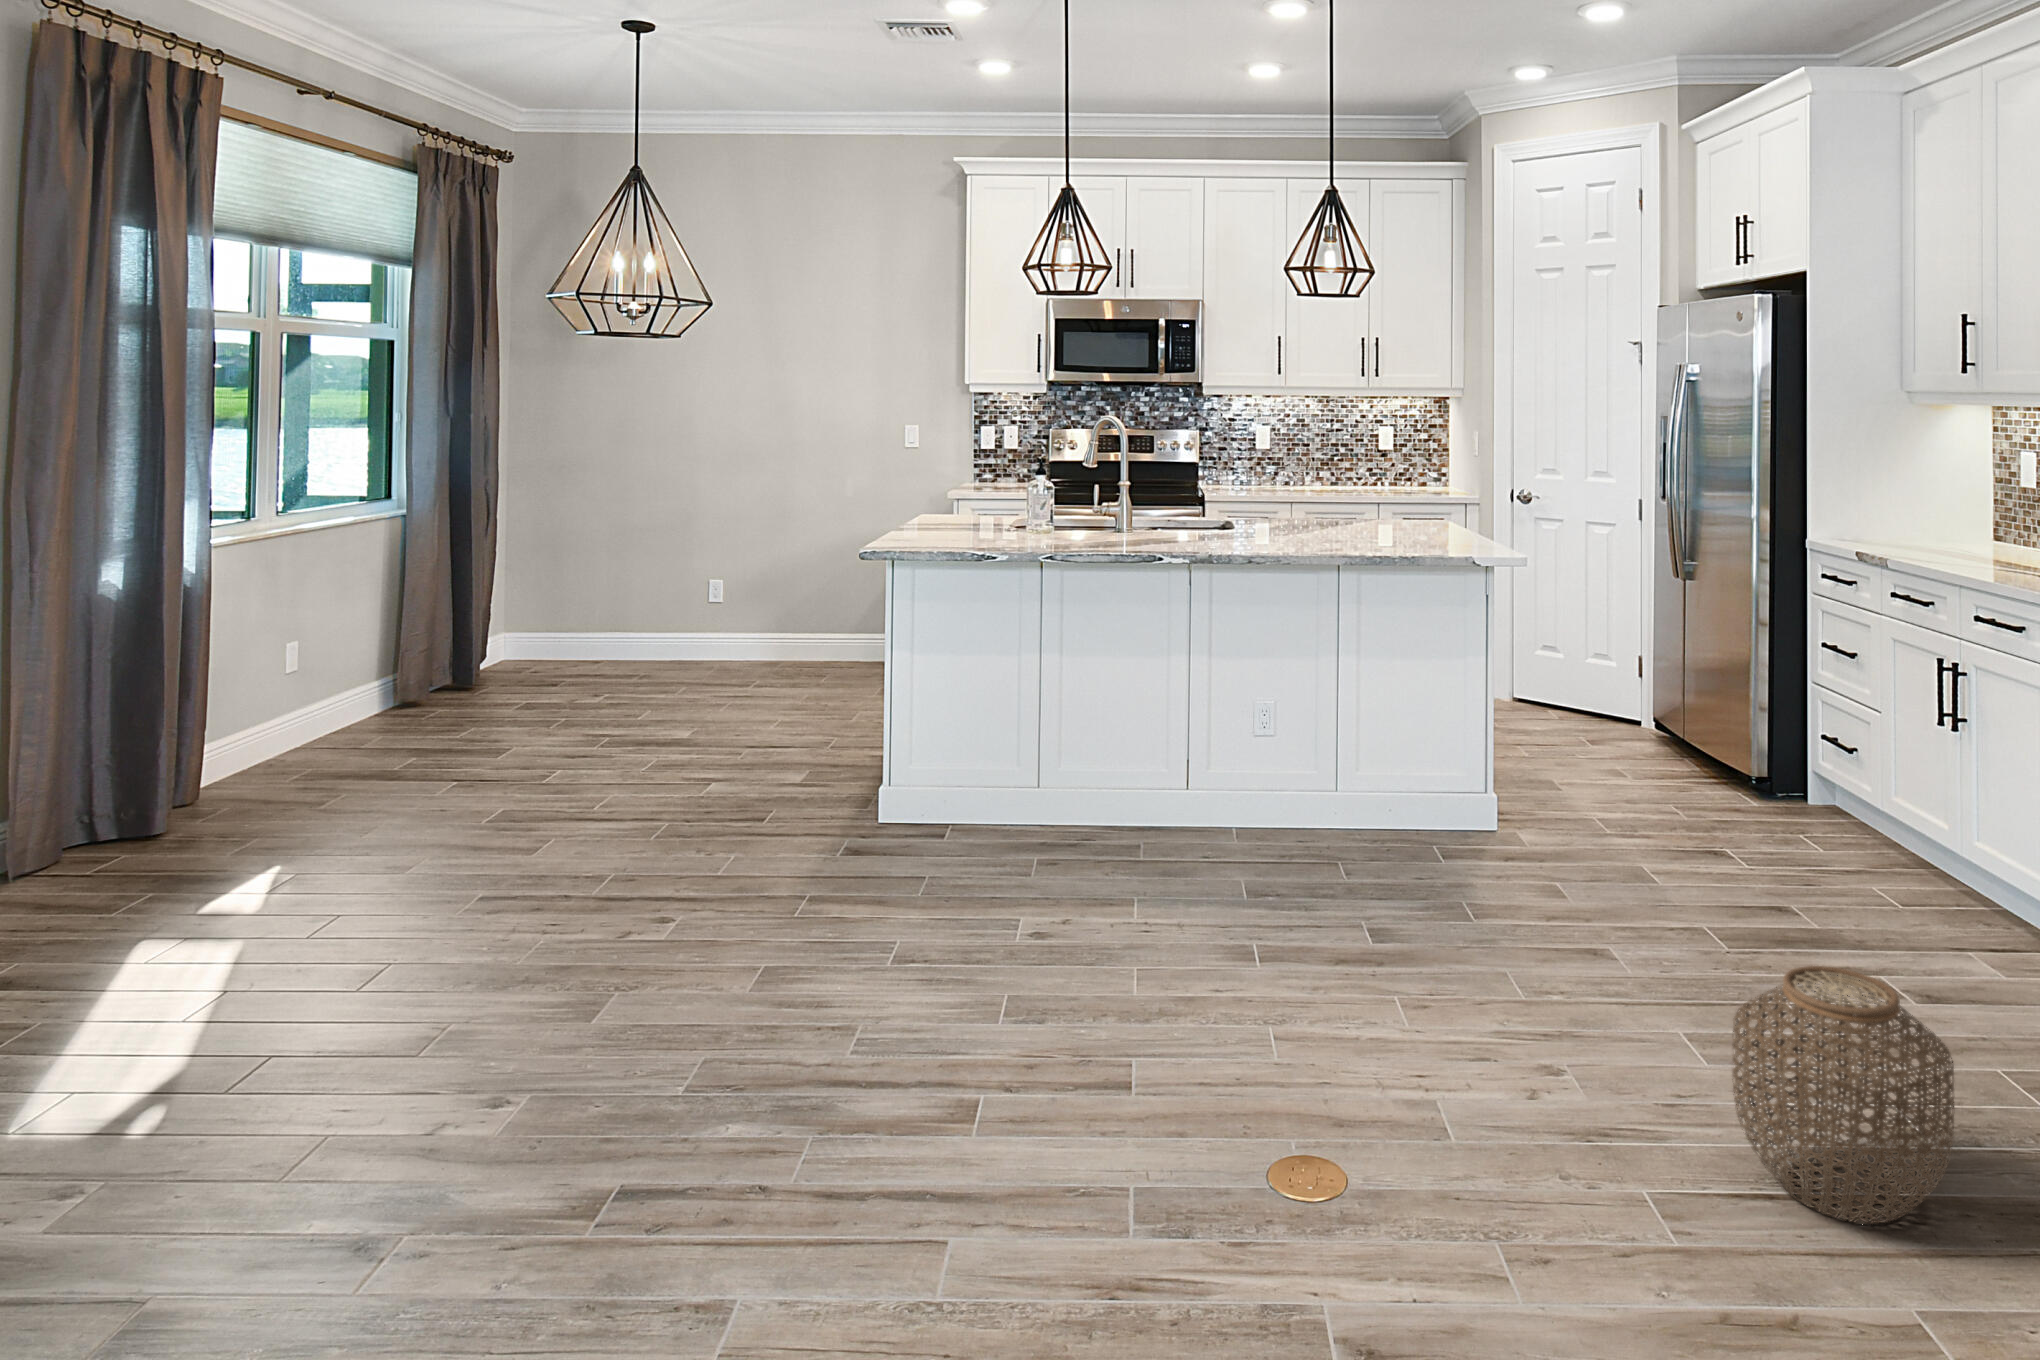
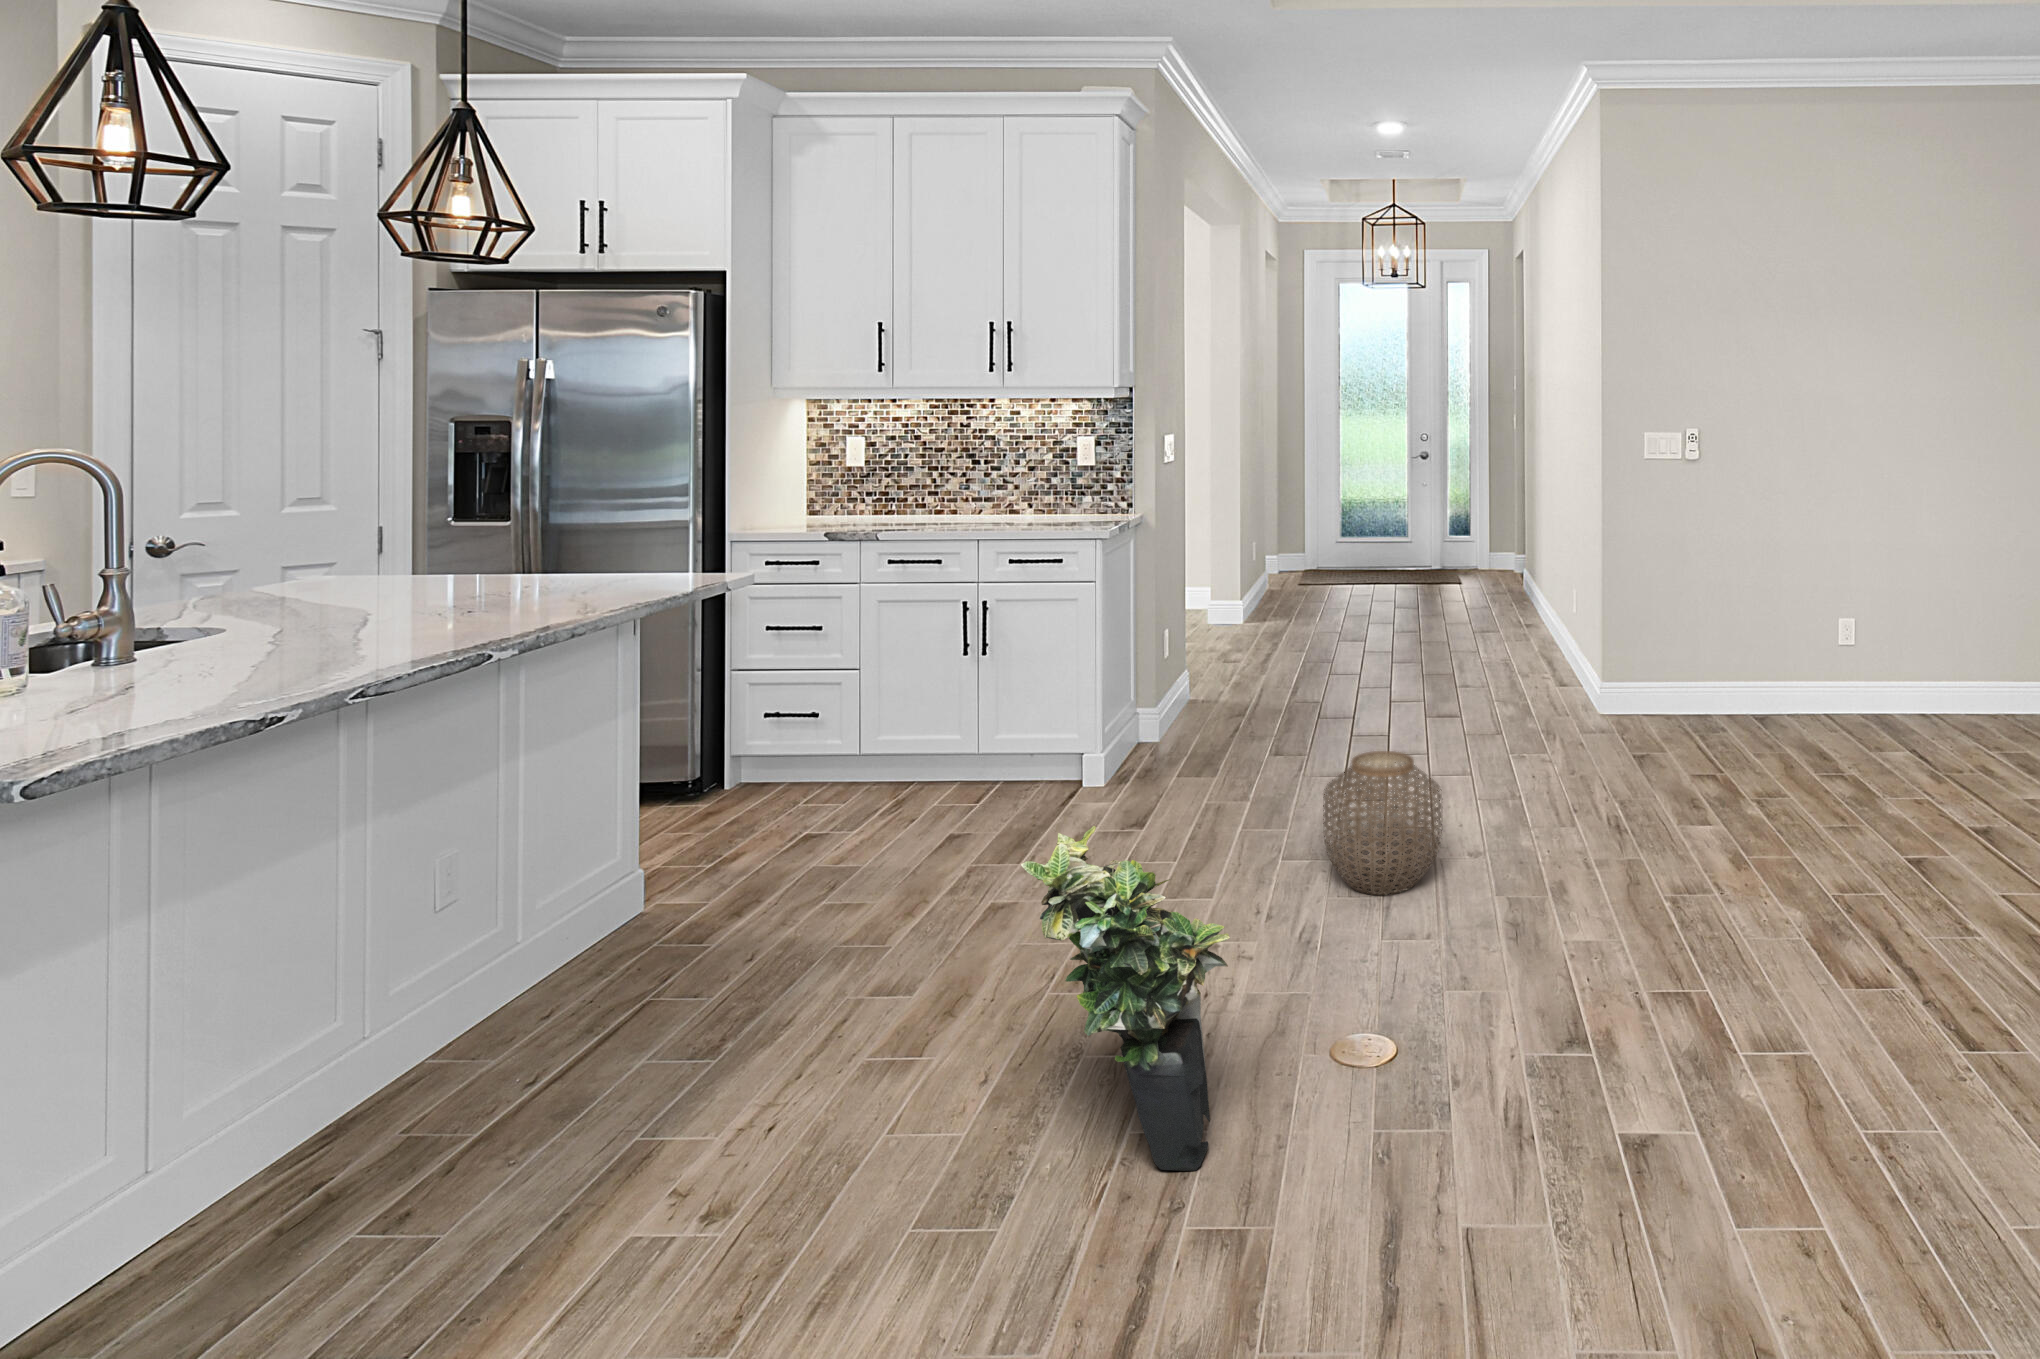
potted plant: none [995,748,1162,1089] -> present [1021,826,1230,1171]

